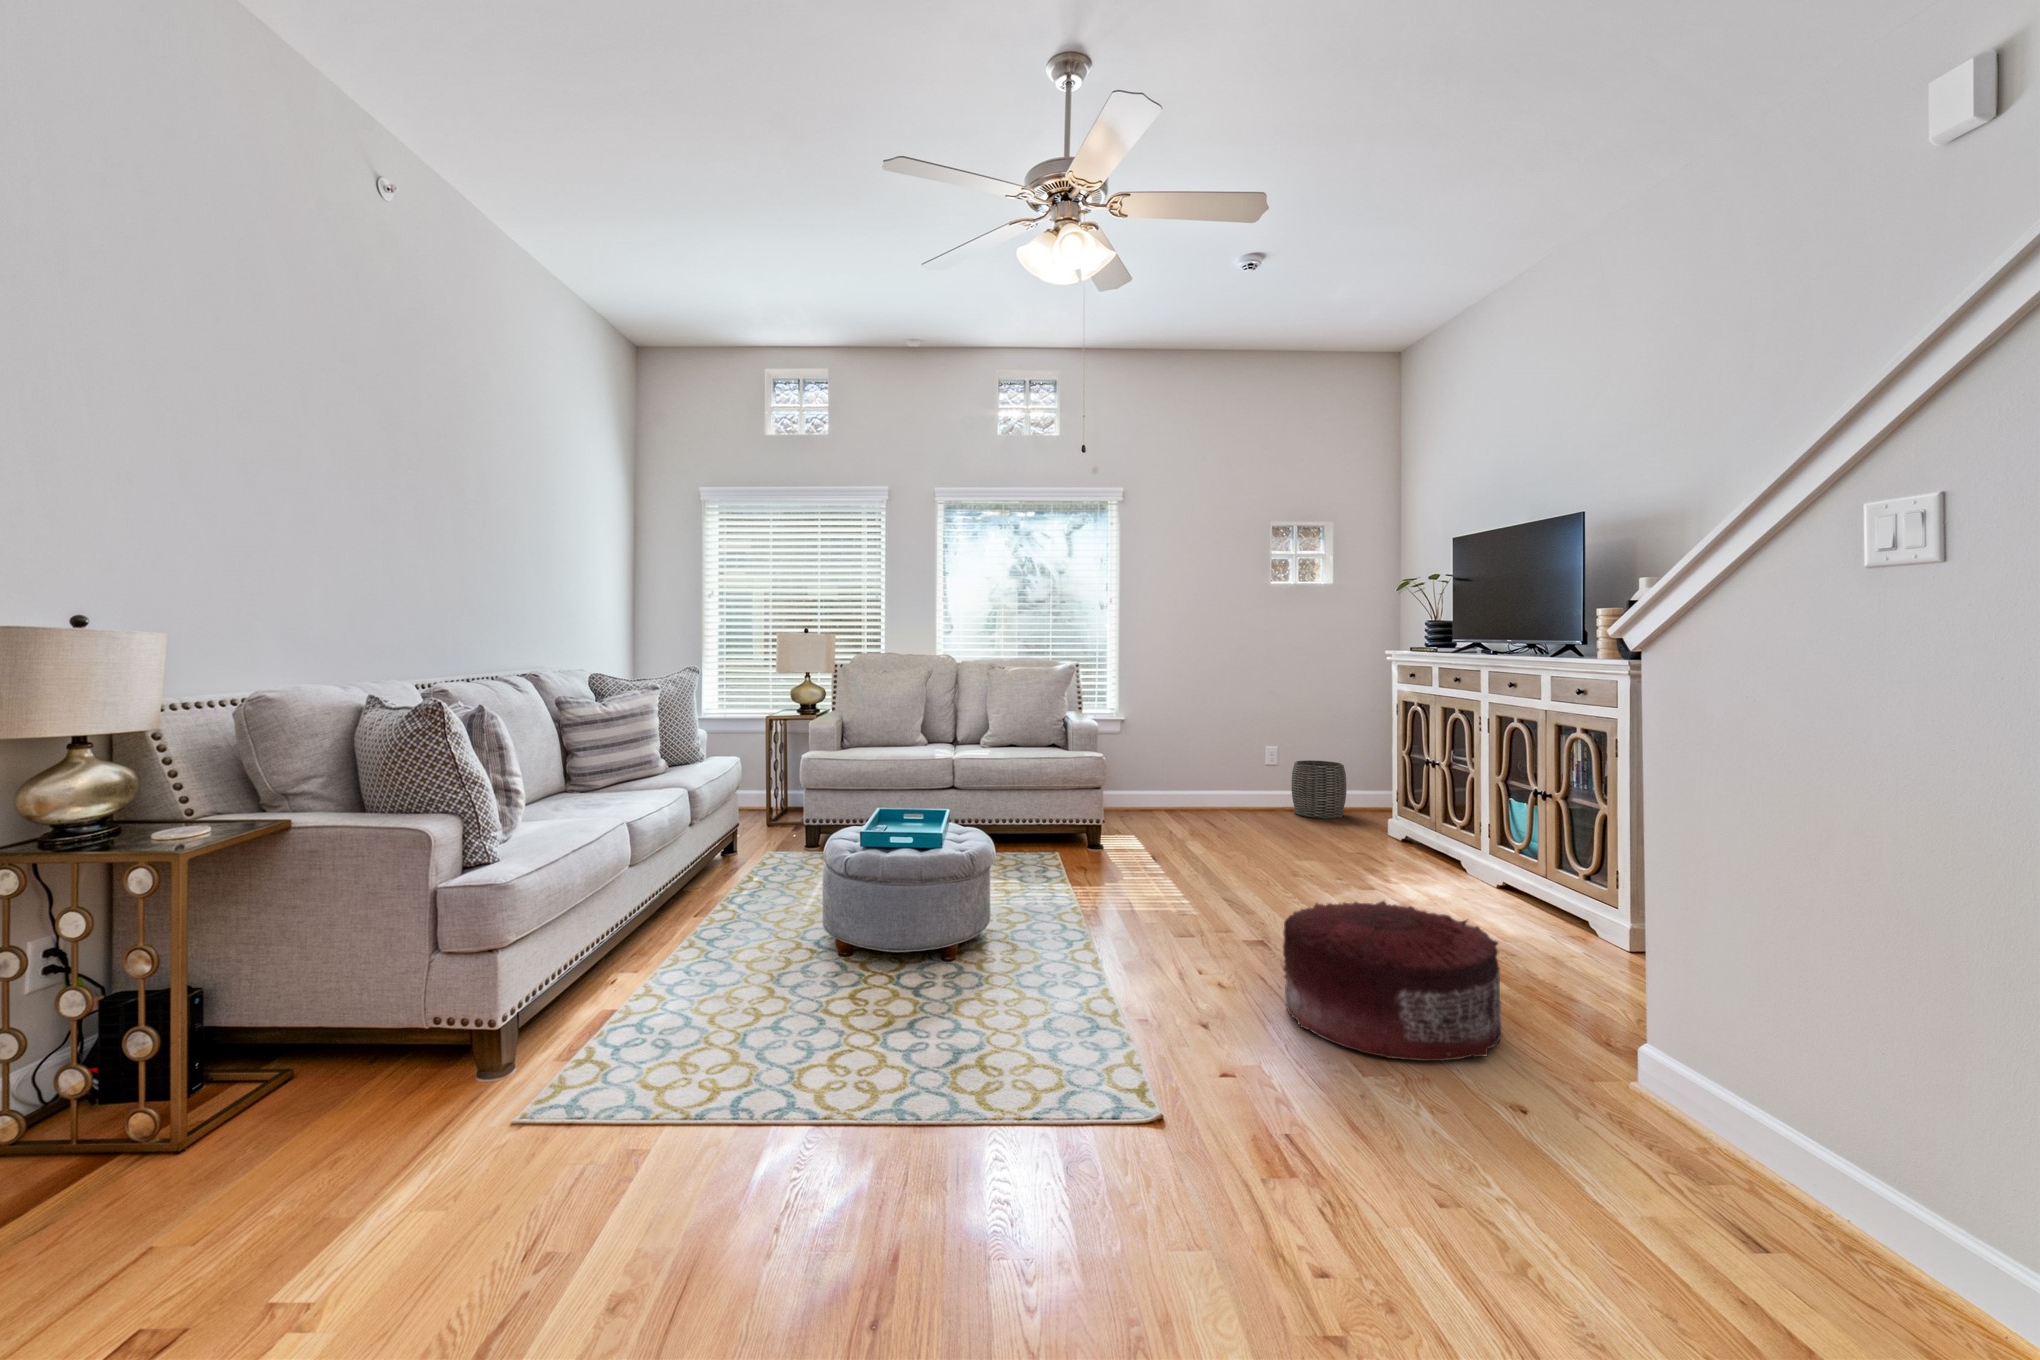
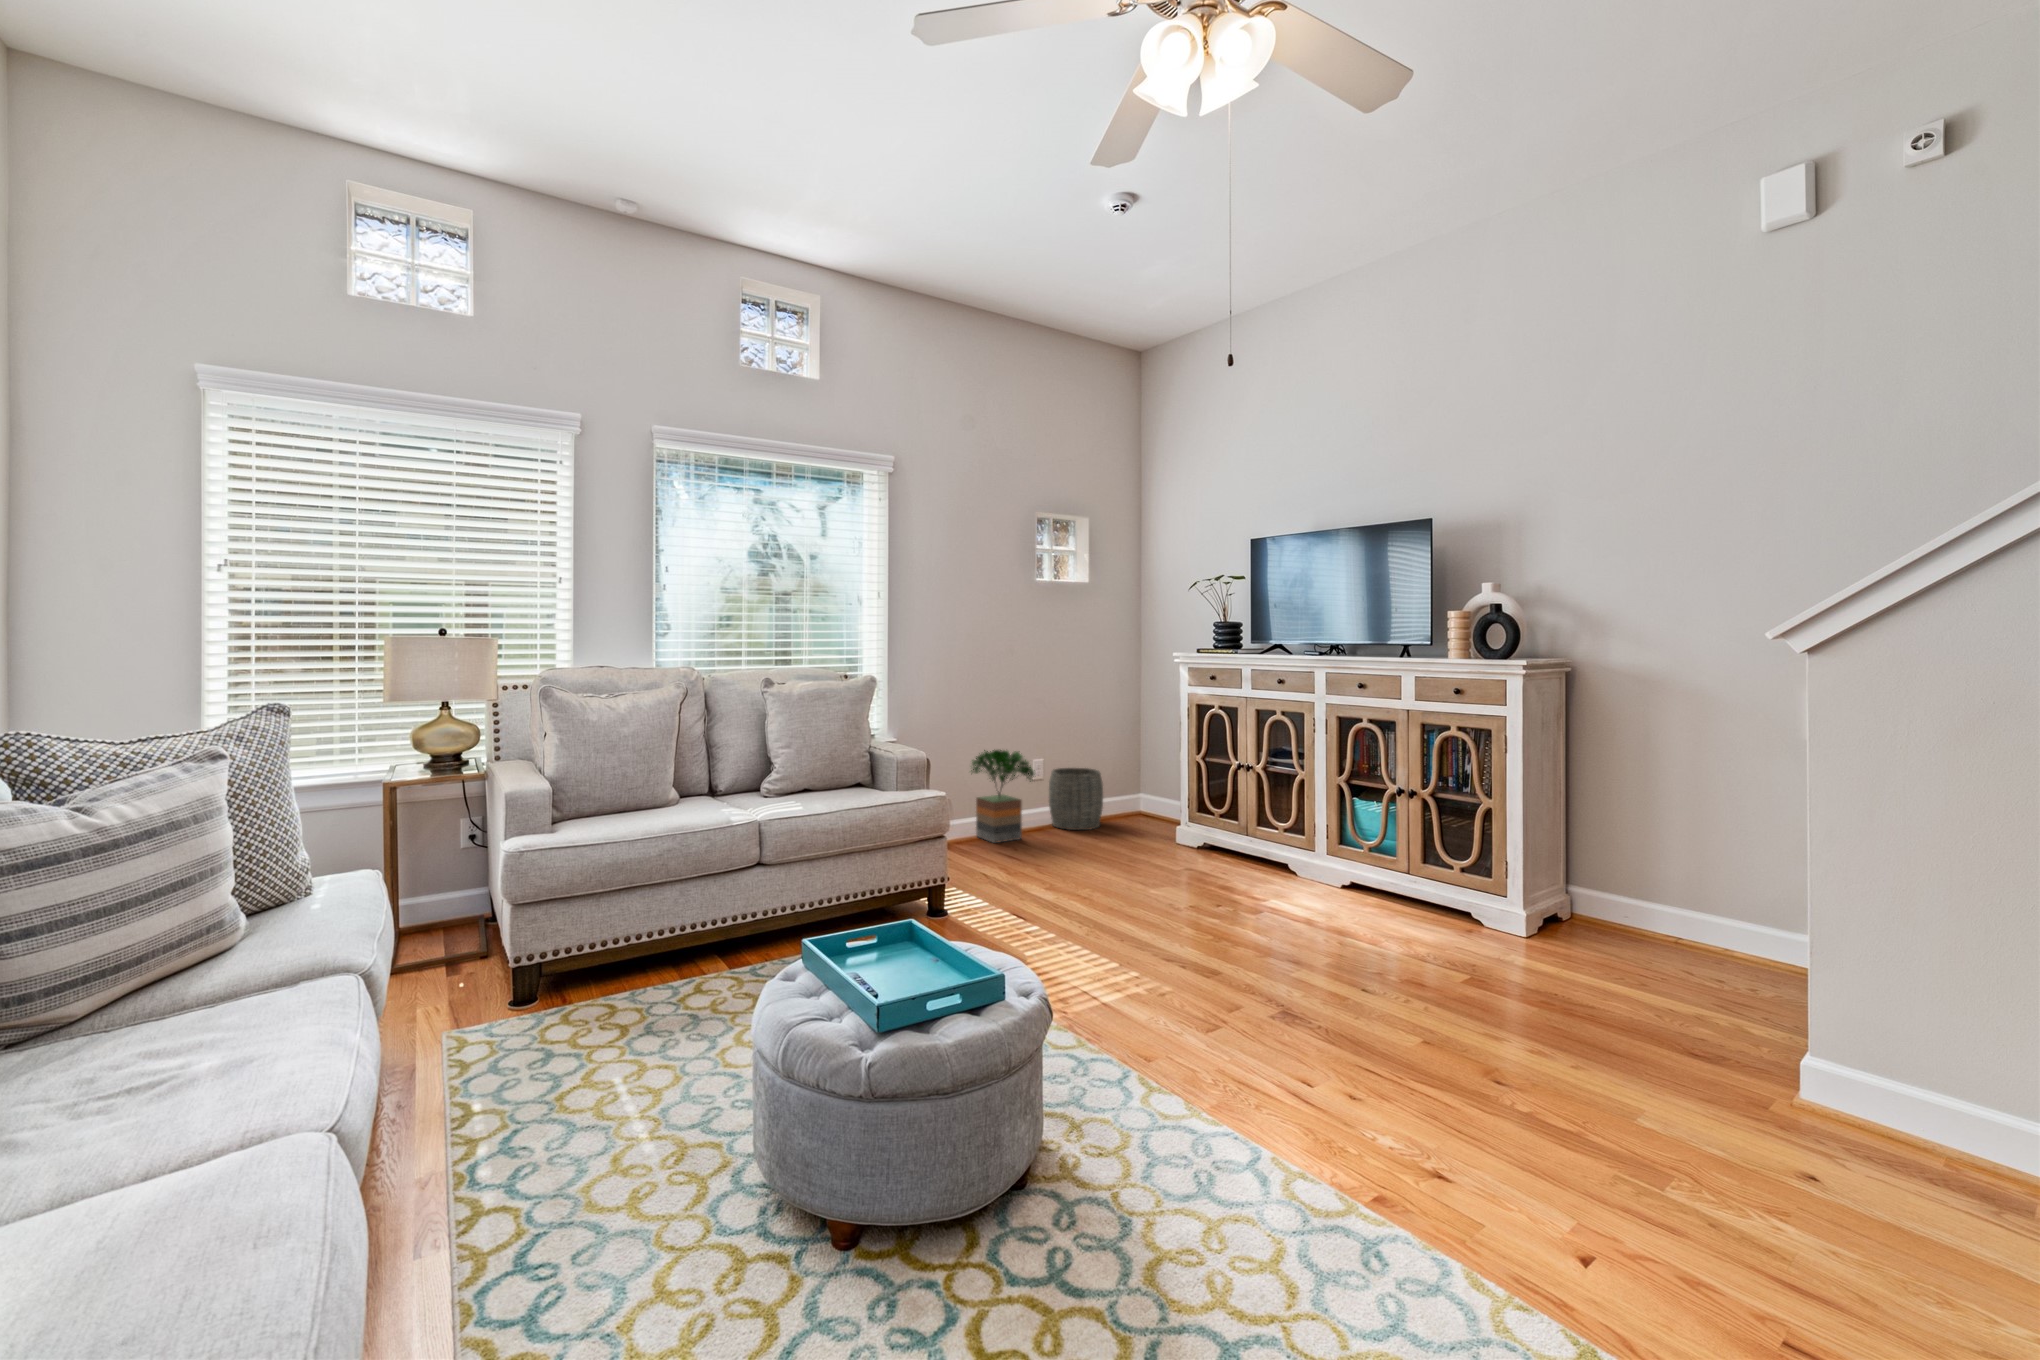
potted tree: none [1202,735,1262,818] -> present [971,750,1035,843]
pouf: present [1283,901,1503,1061] -> none [1508,974,1864,1246]

